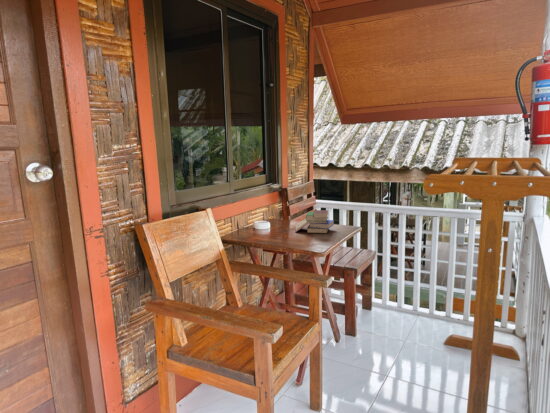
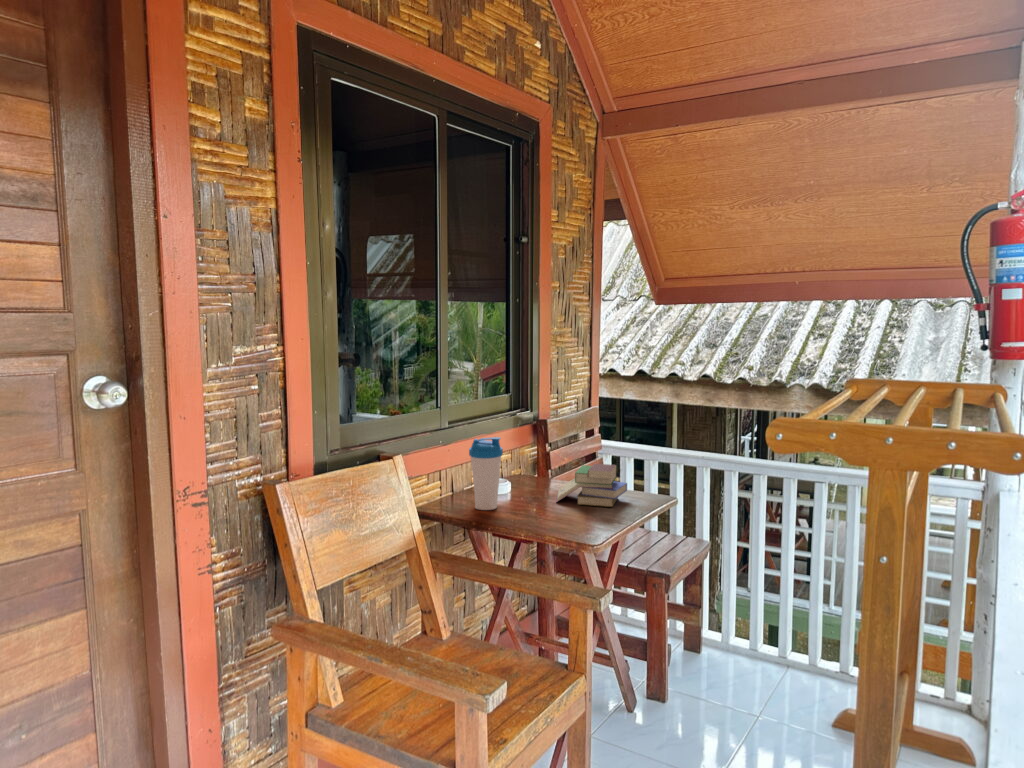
water bottle: none [247,197,266,238] -> present [469,437,503,510]

